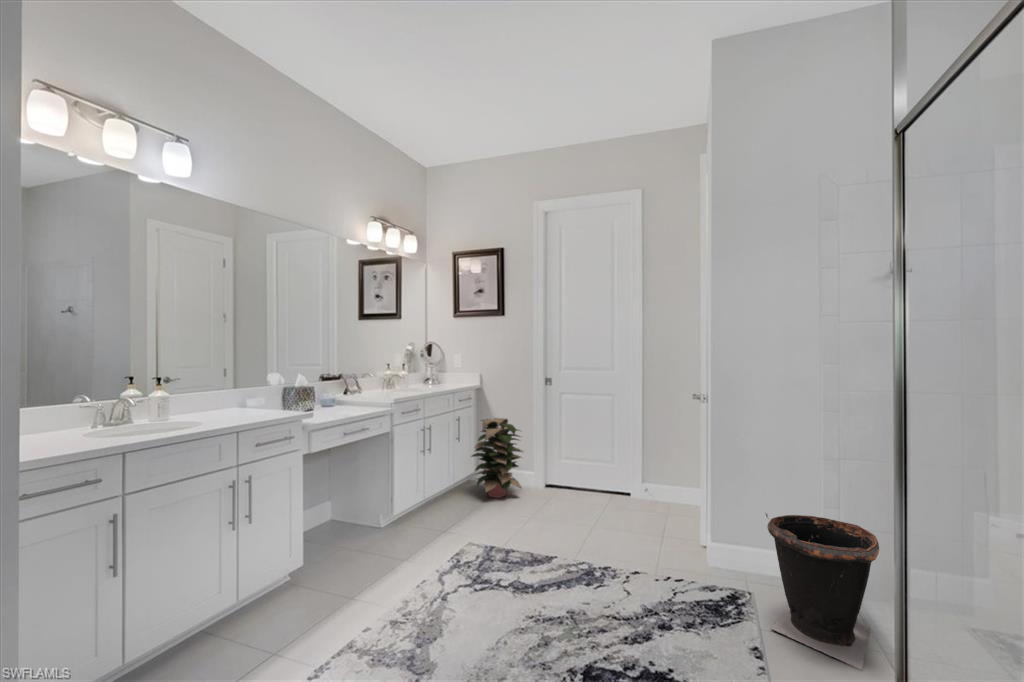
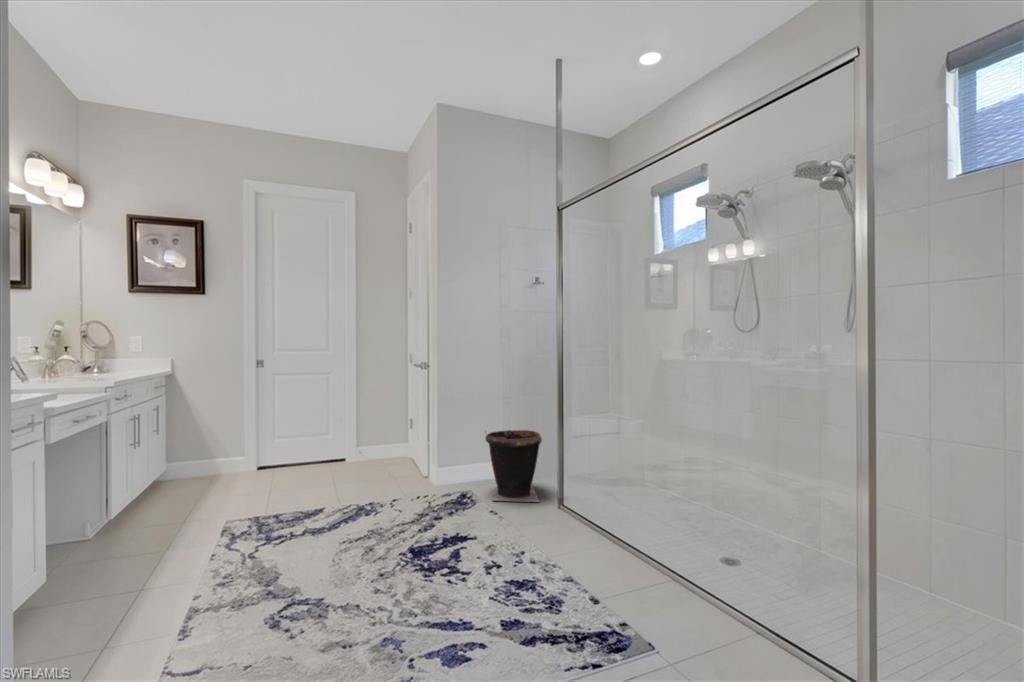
decorative plant: present [471,418,523,498] -> none [170,404,242,490]

